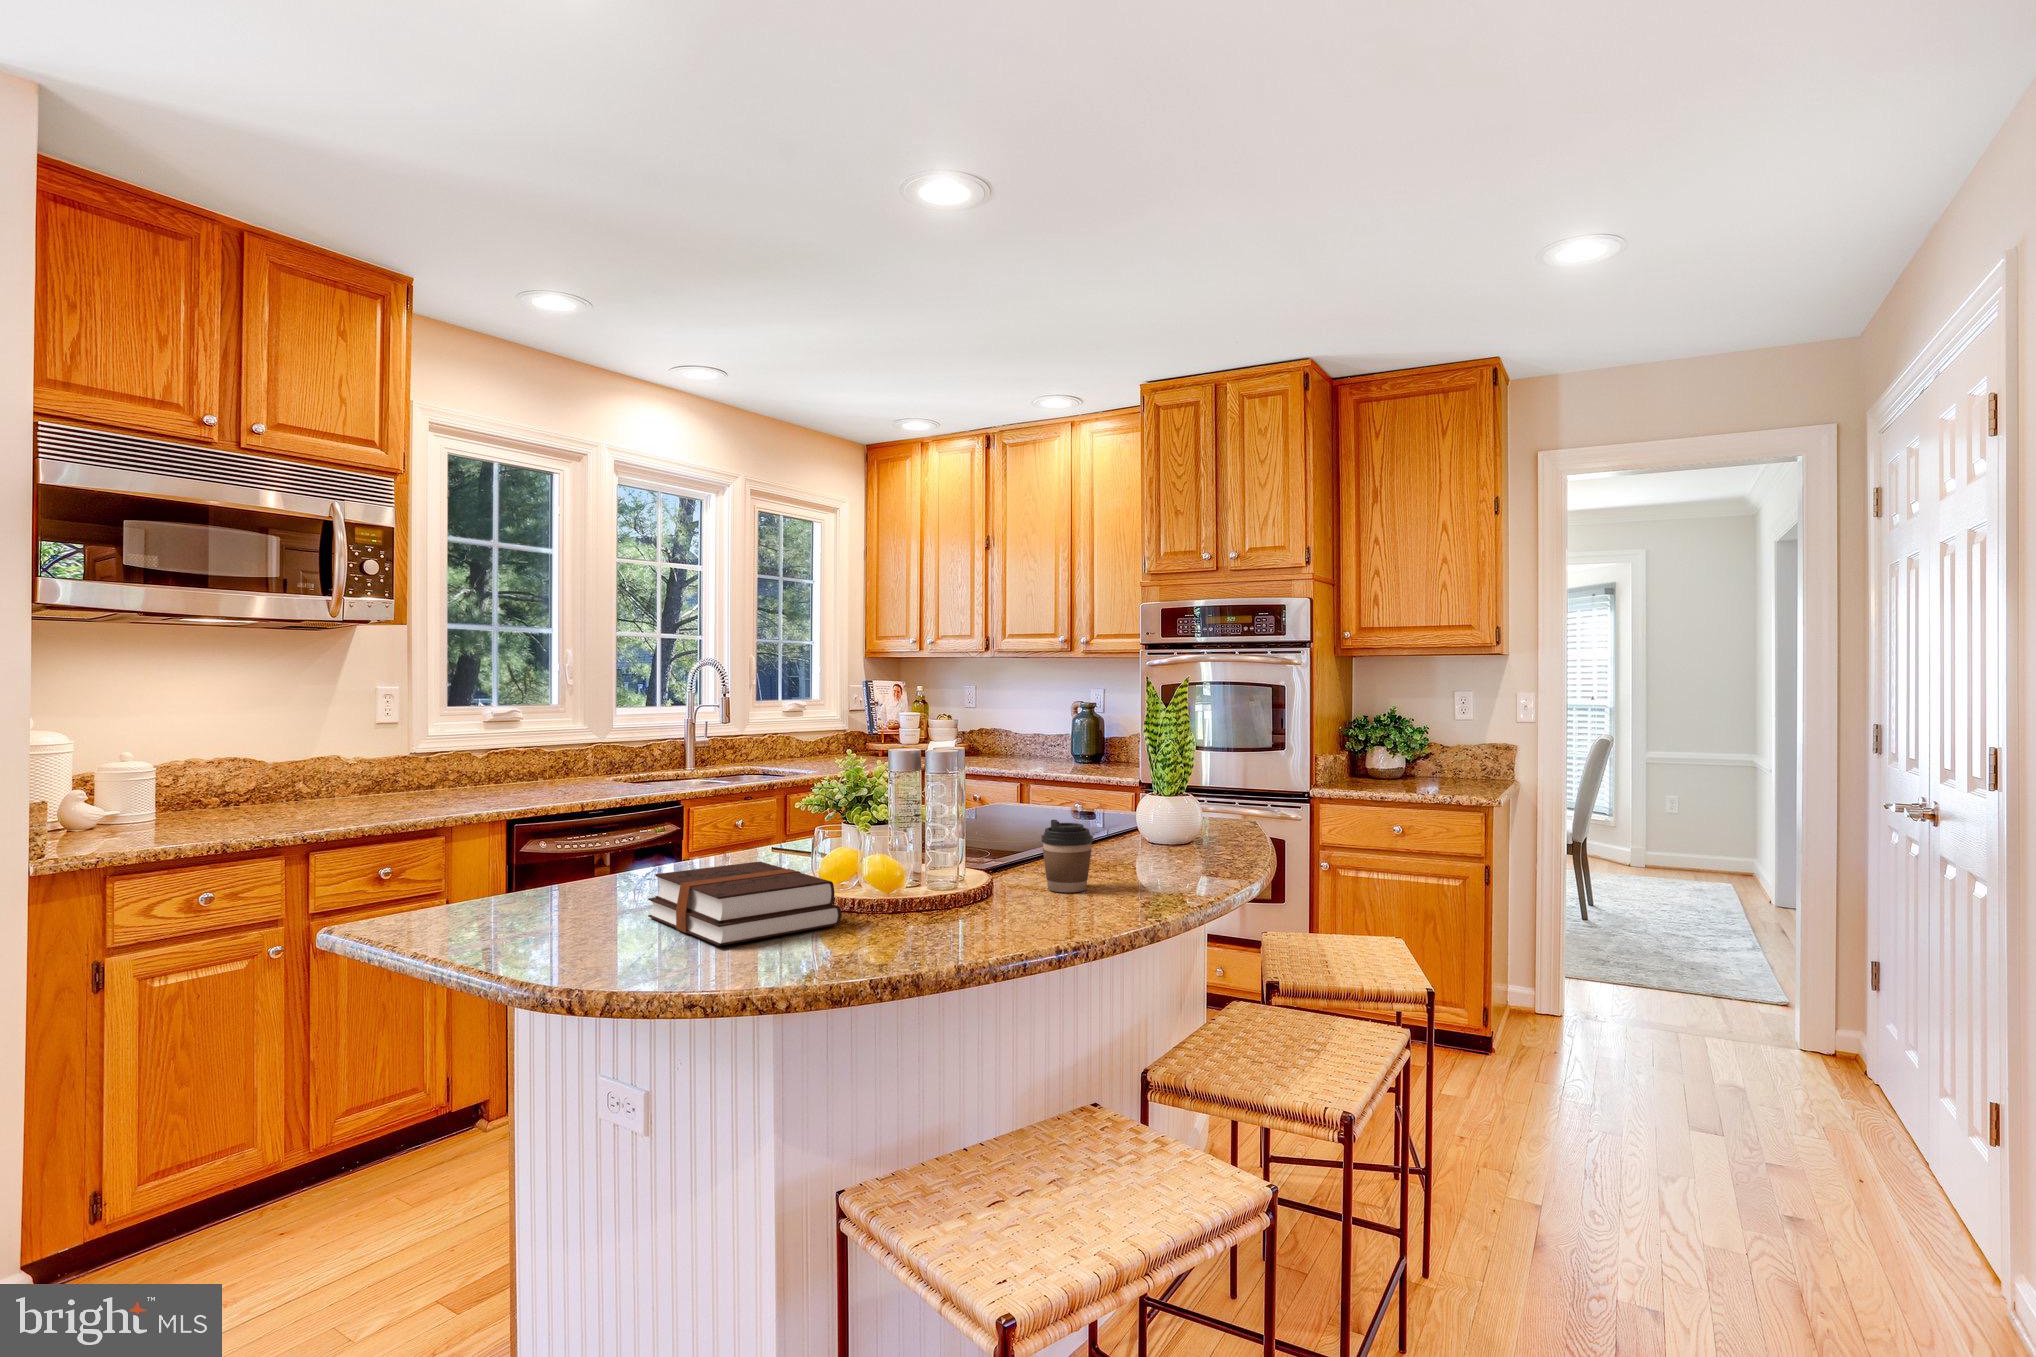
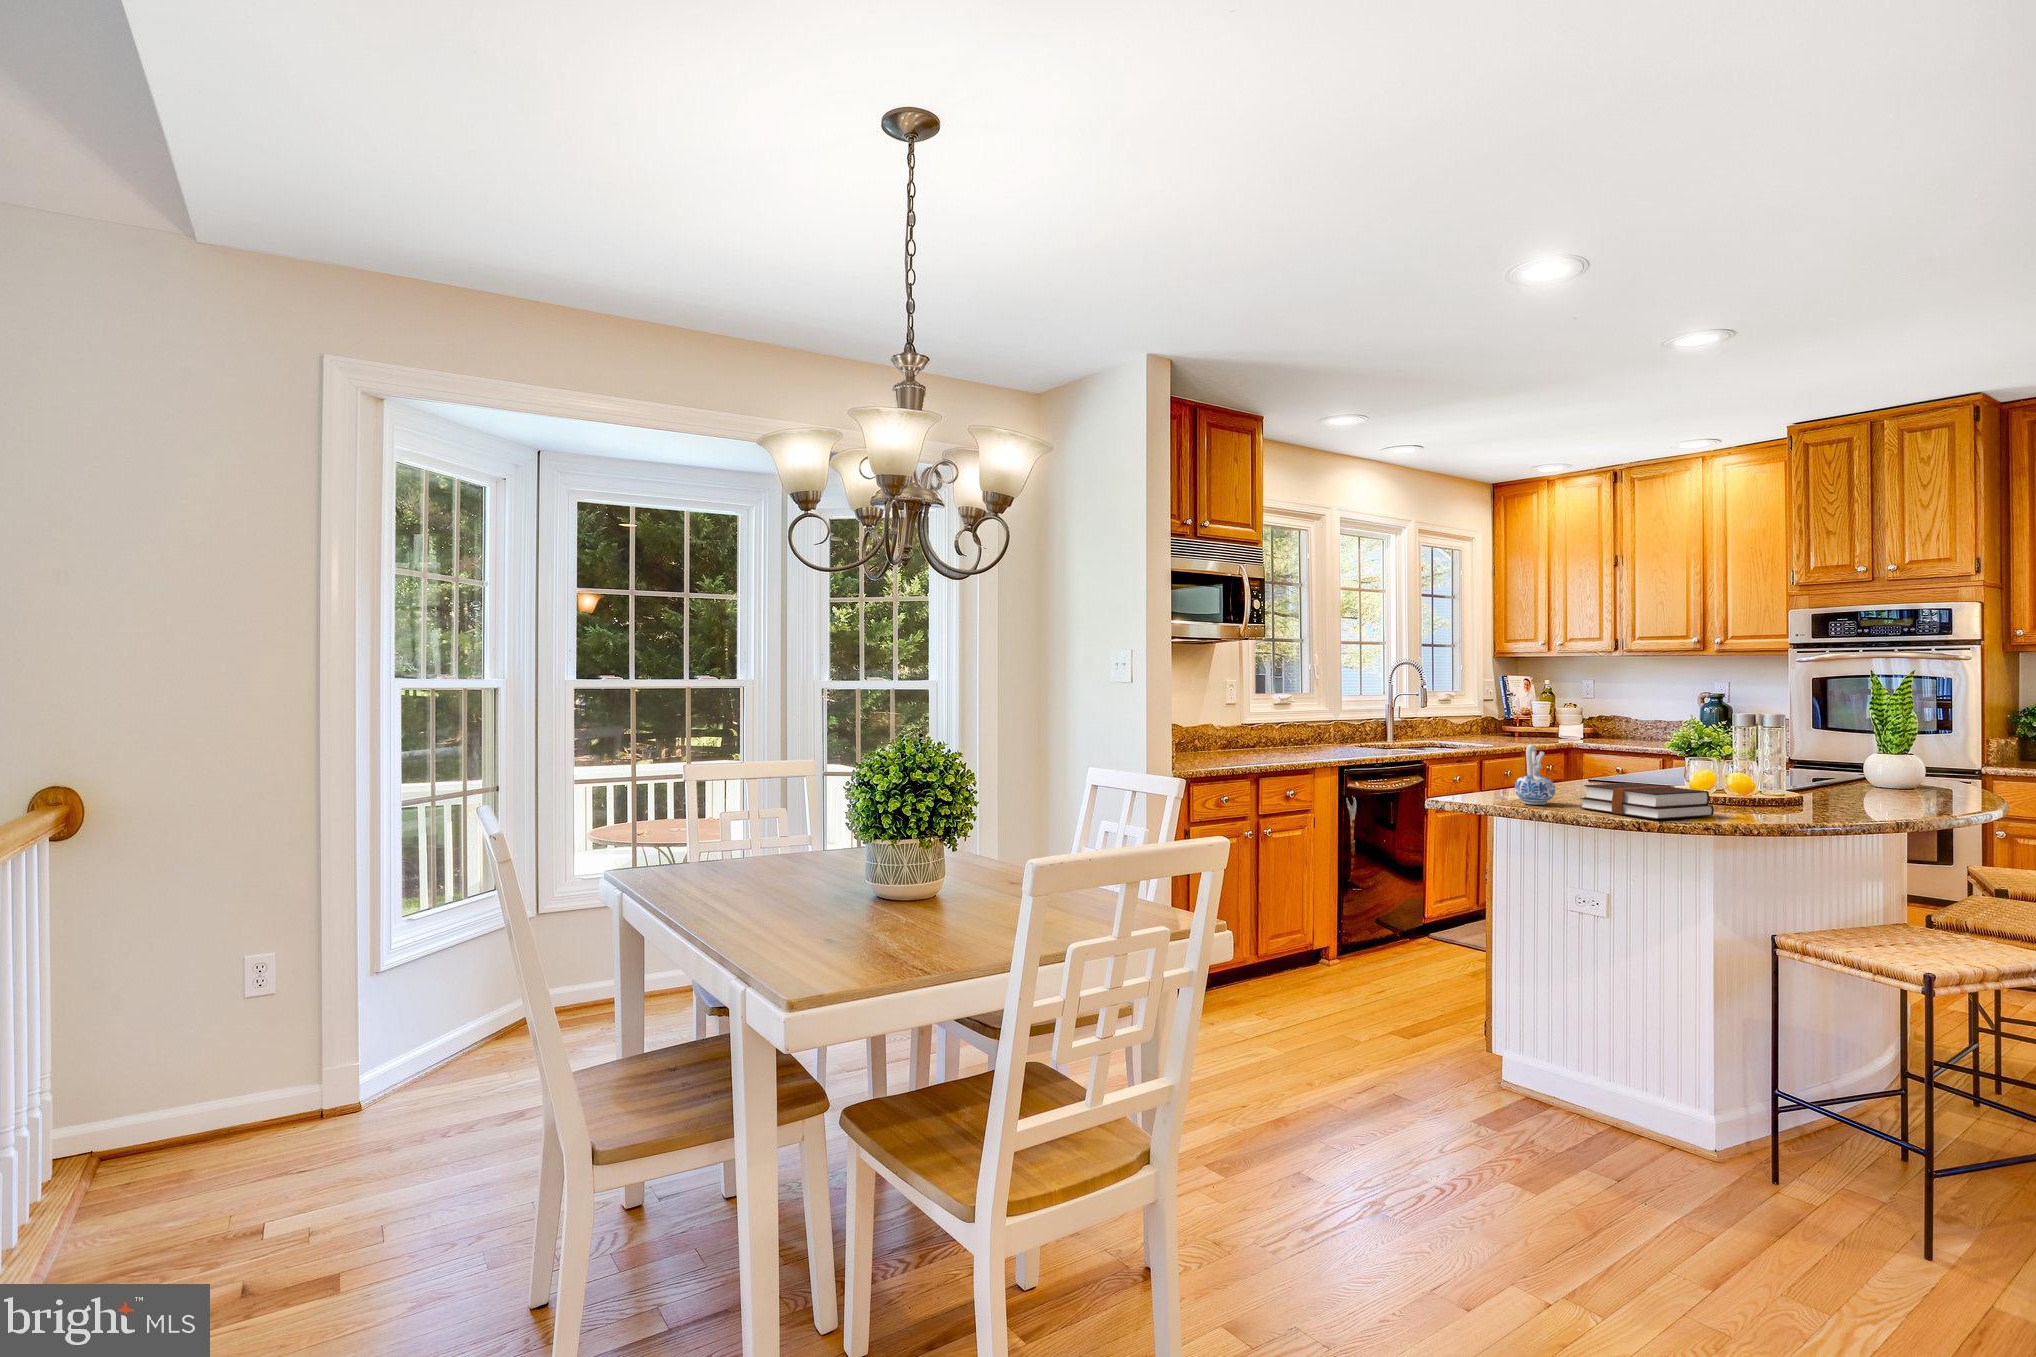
ceramic pitcher: none [557,800,628,911] -> present [1515,744,1555,805]
coffee cup: present [1041,820,1093,892] -> none [1825,765,1867,810]

